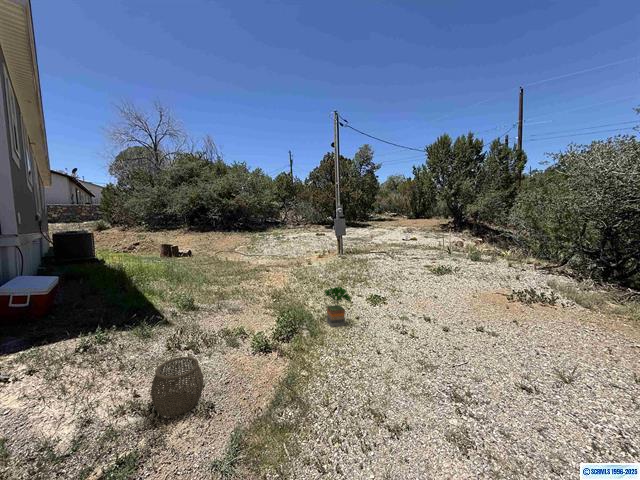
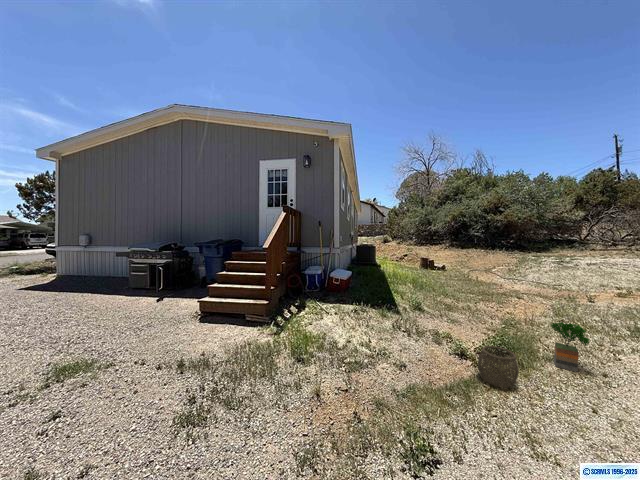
woven basket: present [151,357,204,417] -> present [478,346,519,388]

